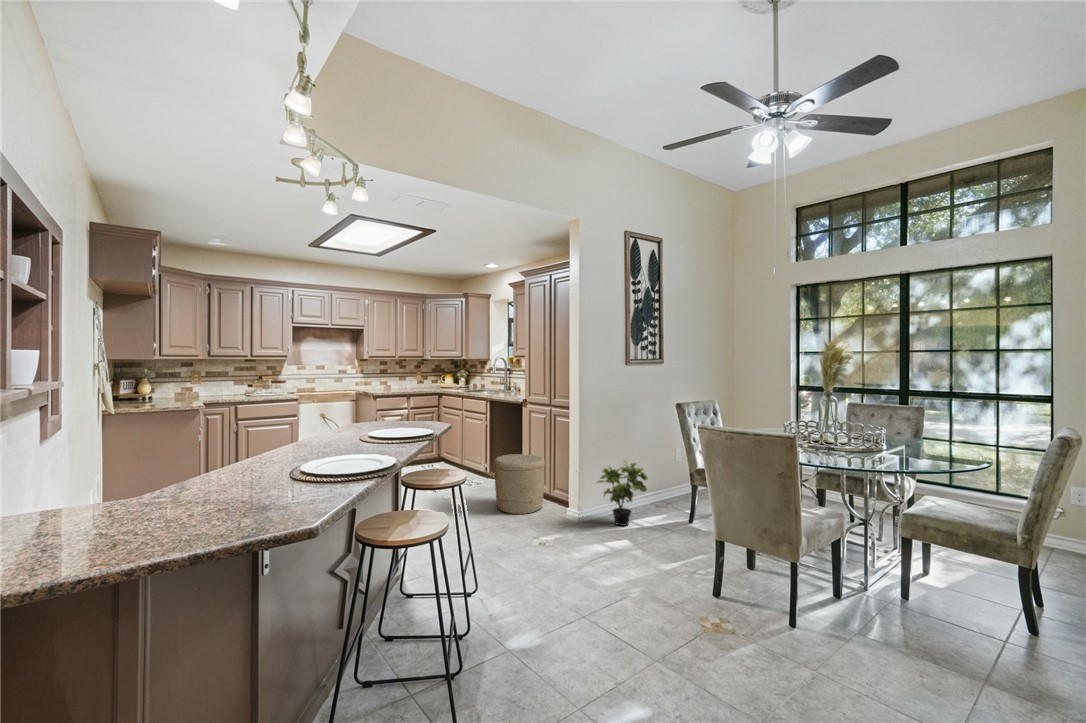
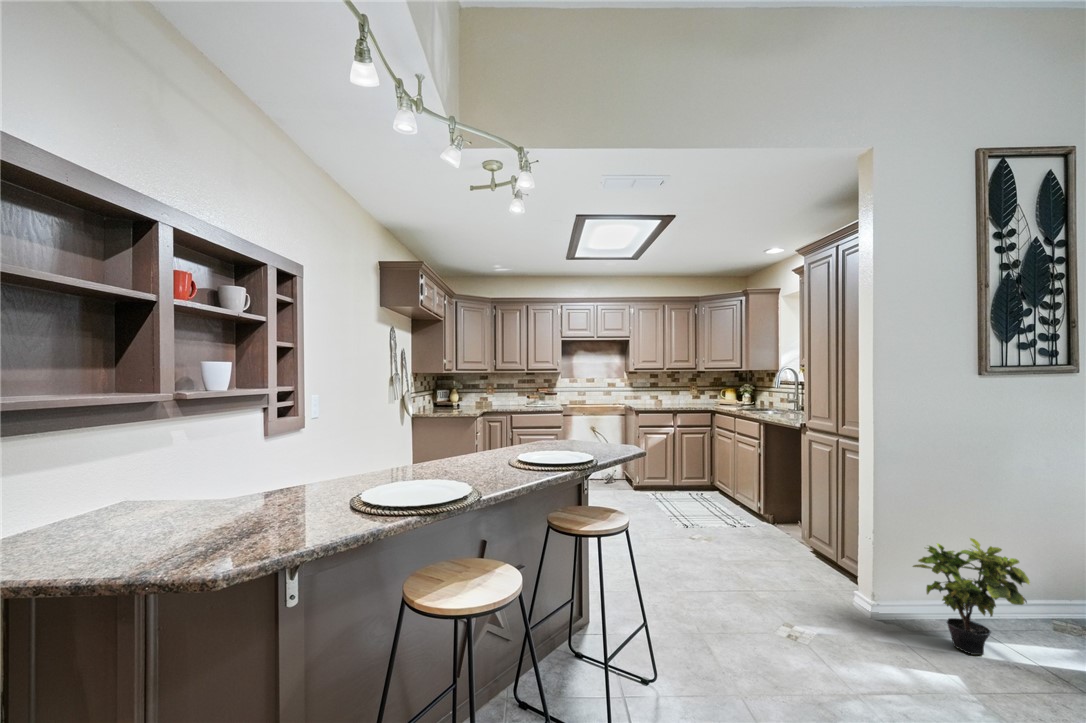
woven basket: present [494,454,545,514] -> none [751,497,830,587]

